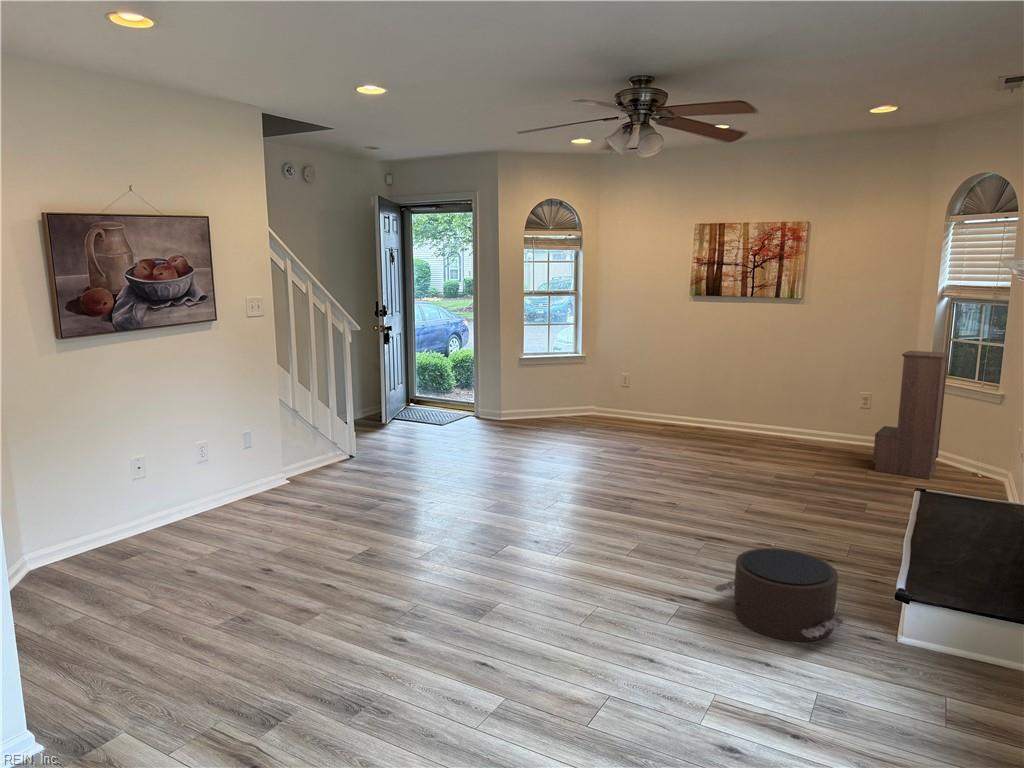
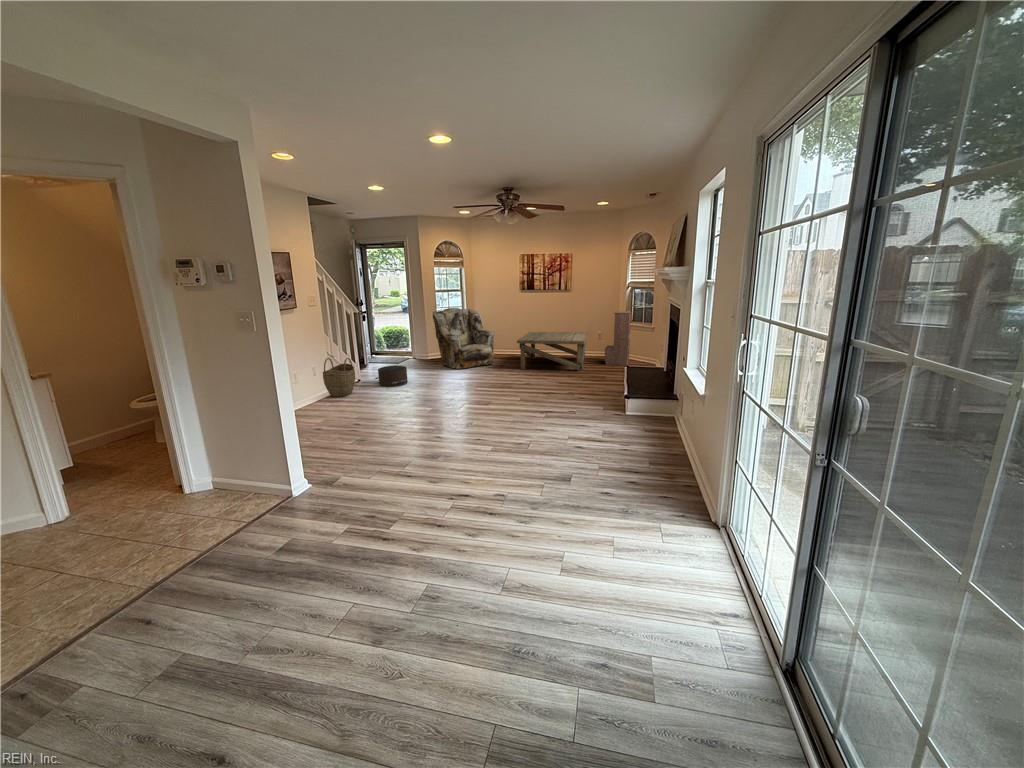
armchair: none [510,326,627,452] -> present [432,308,495,369]
coffee table: none [666,383,838,482] -> present [517,332,588,371]
woven basket: none [264,413,328,490] -> present [323,358,355,397]
pouf: present [714,548,846,641] -> present [375,365,408,387]

